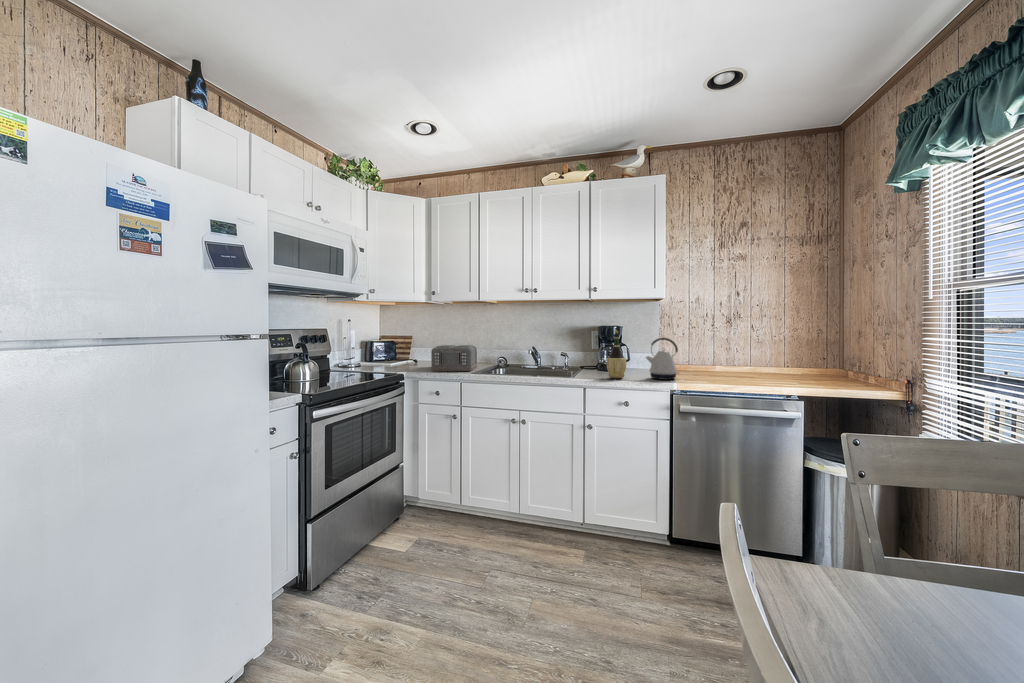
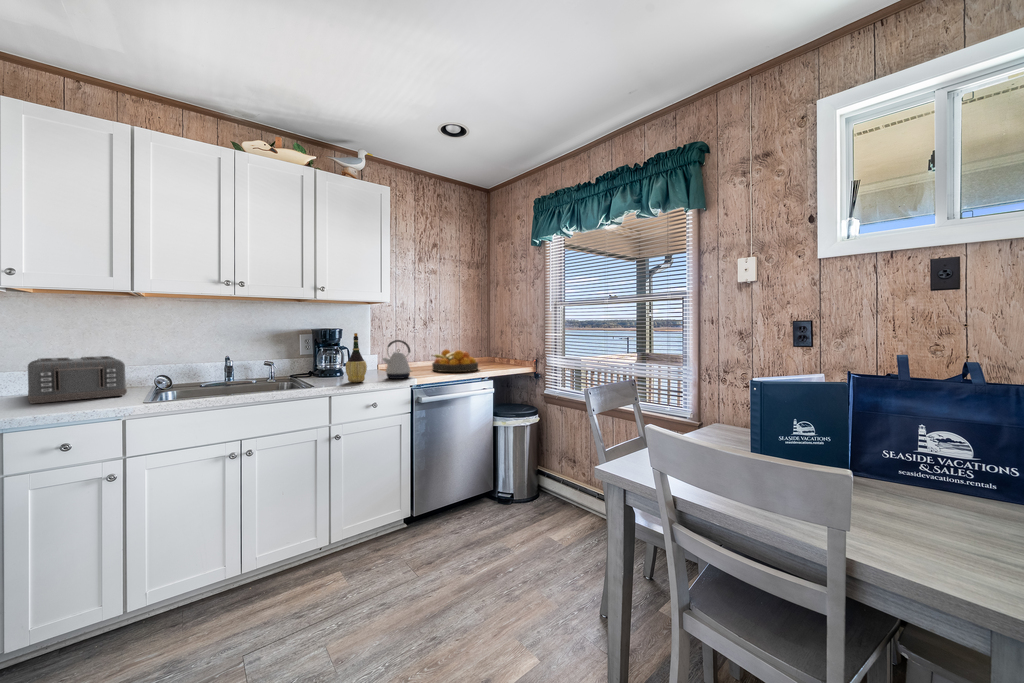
fruit bowl: none [719,351,785,380] -> present [432,349,478,372]

